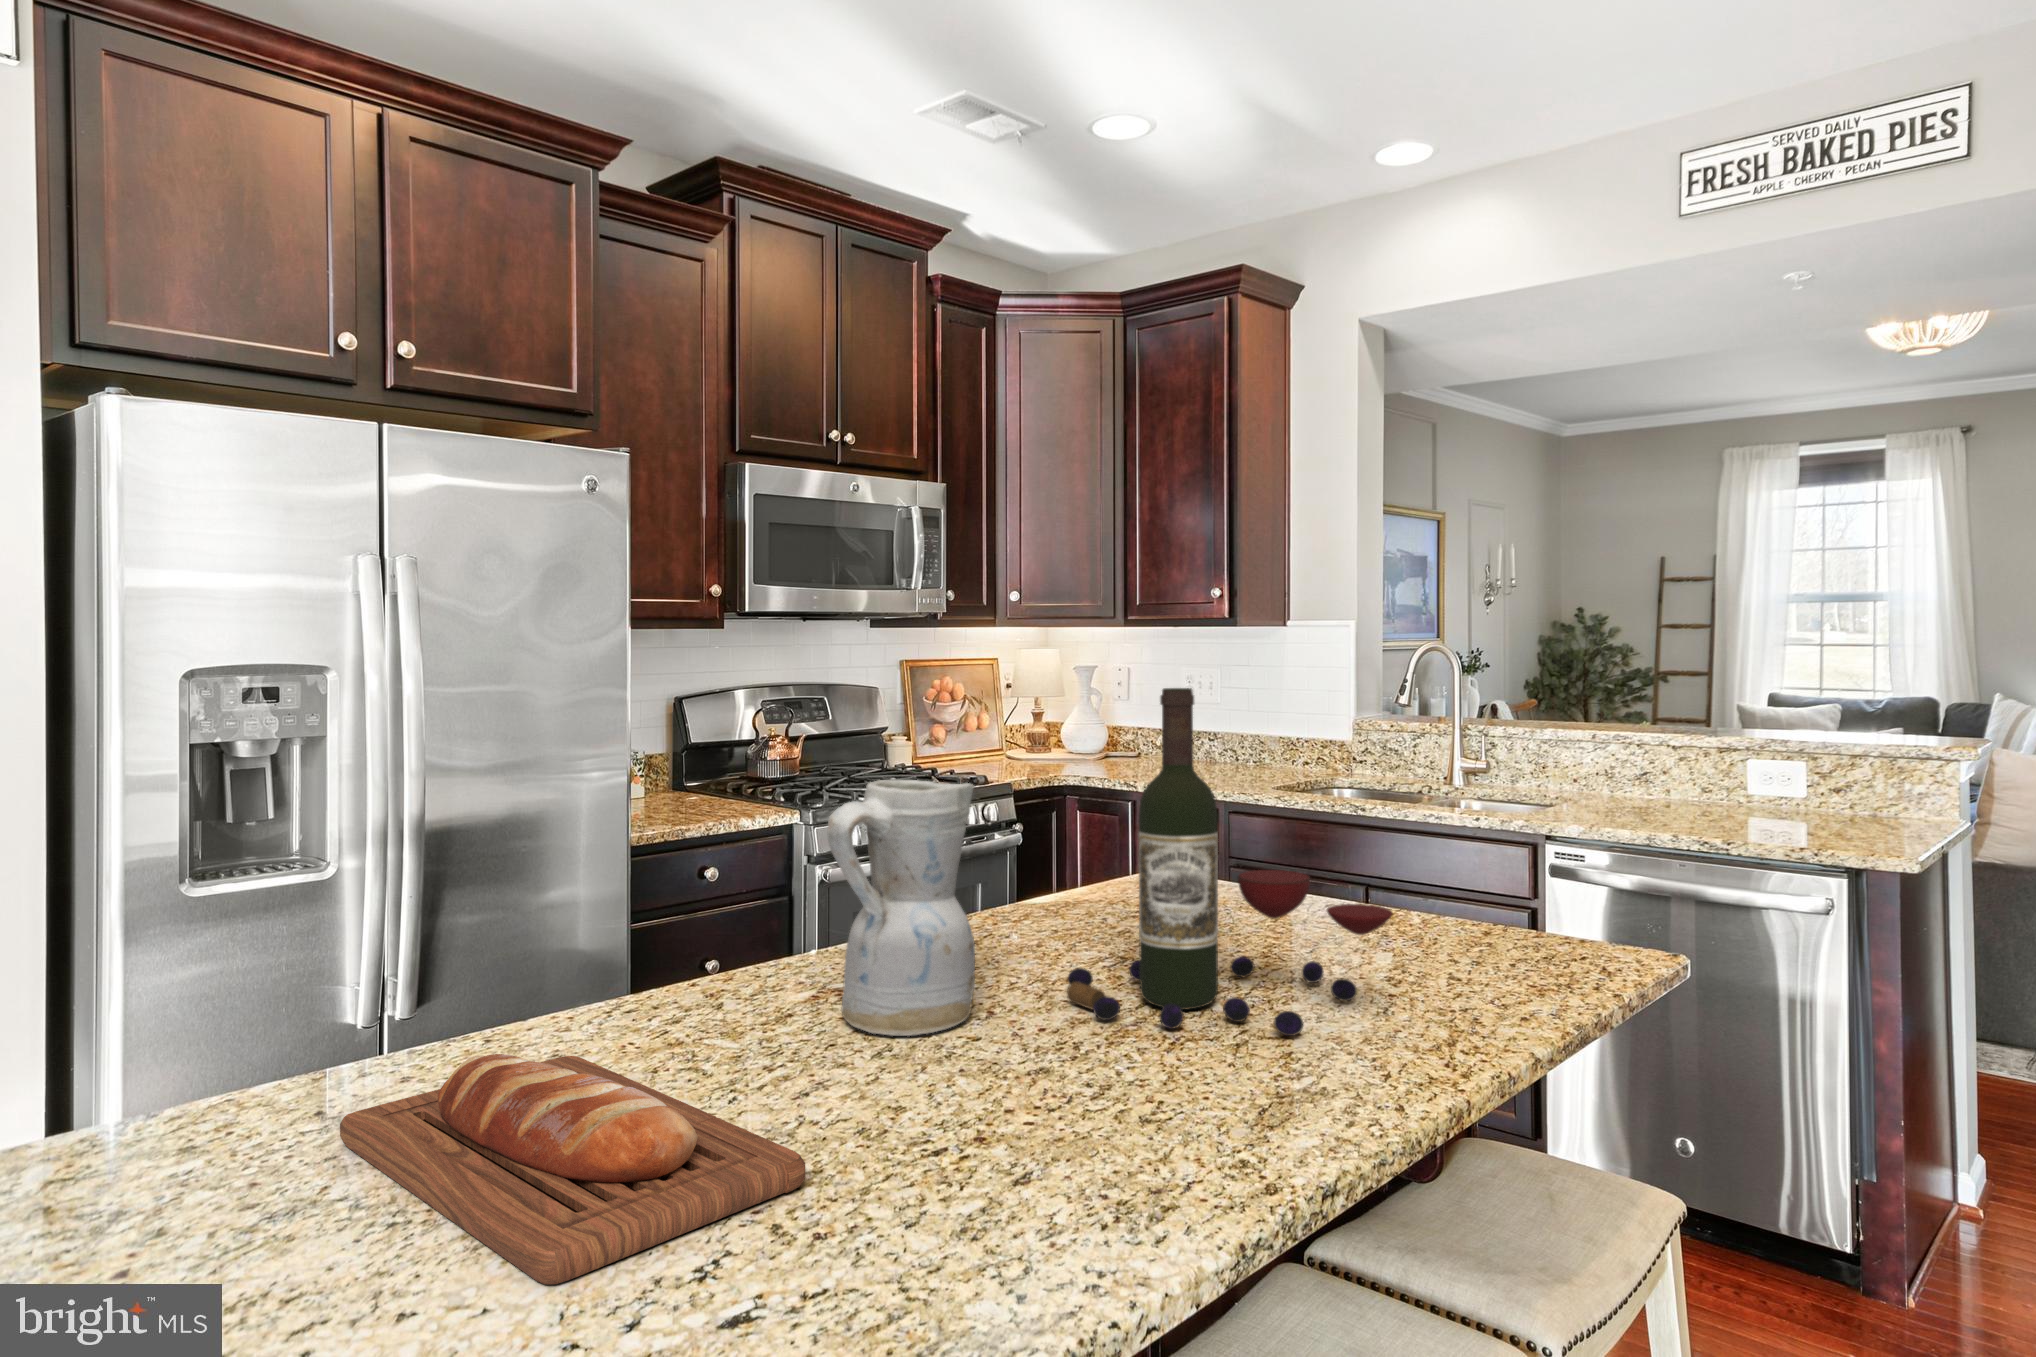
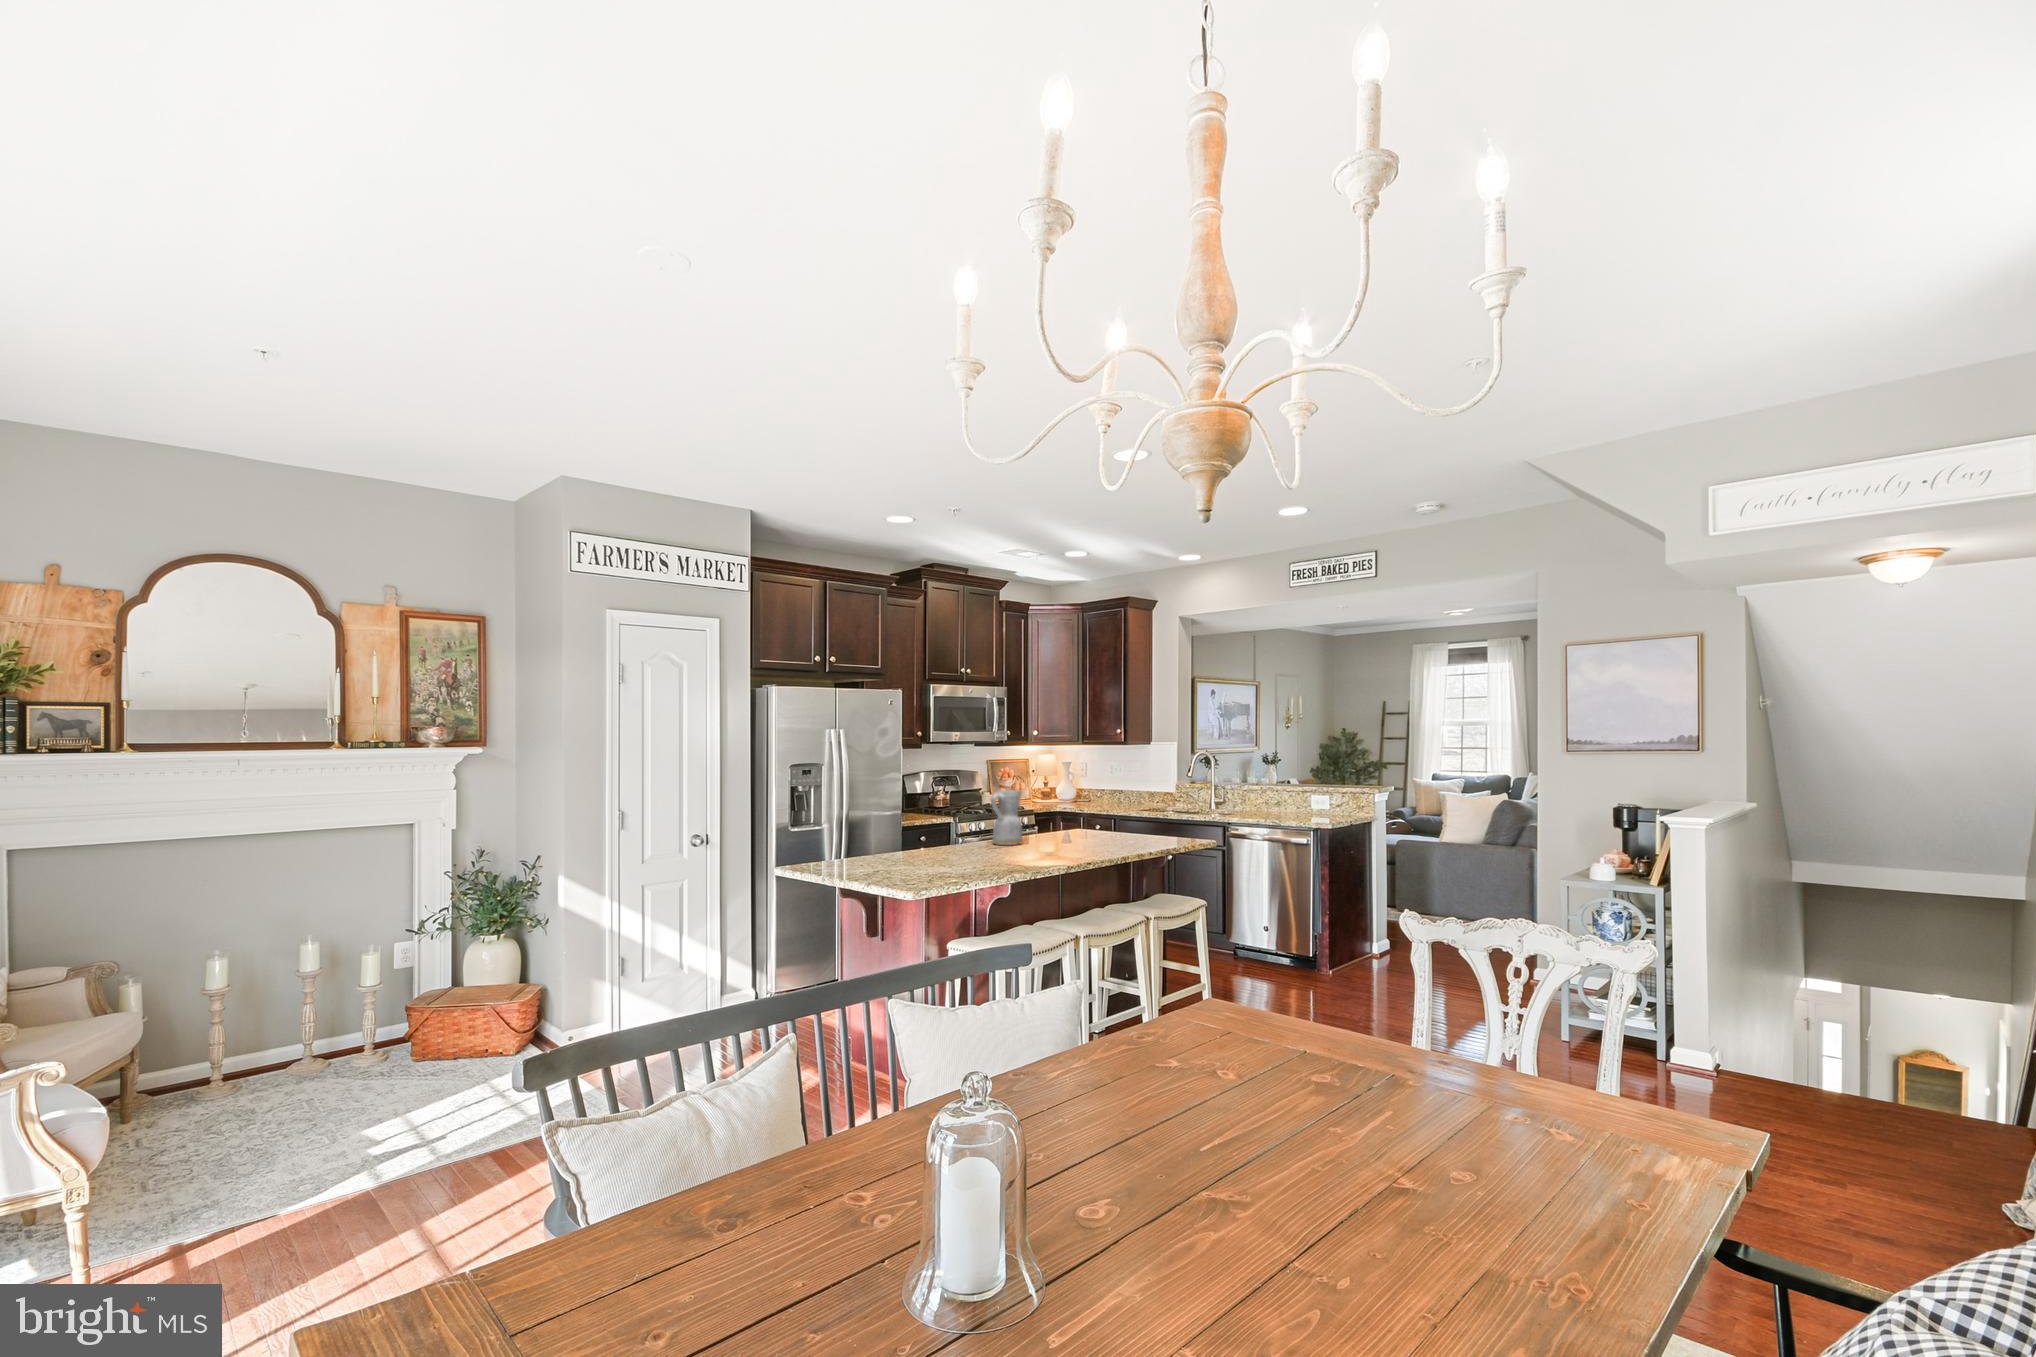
wine bottle: present [1067,688,1393,1036] -> none [1044,768,1117,845]
bread loaf: present [340,1054,805,1284] -> none [906,837,994,859]

